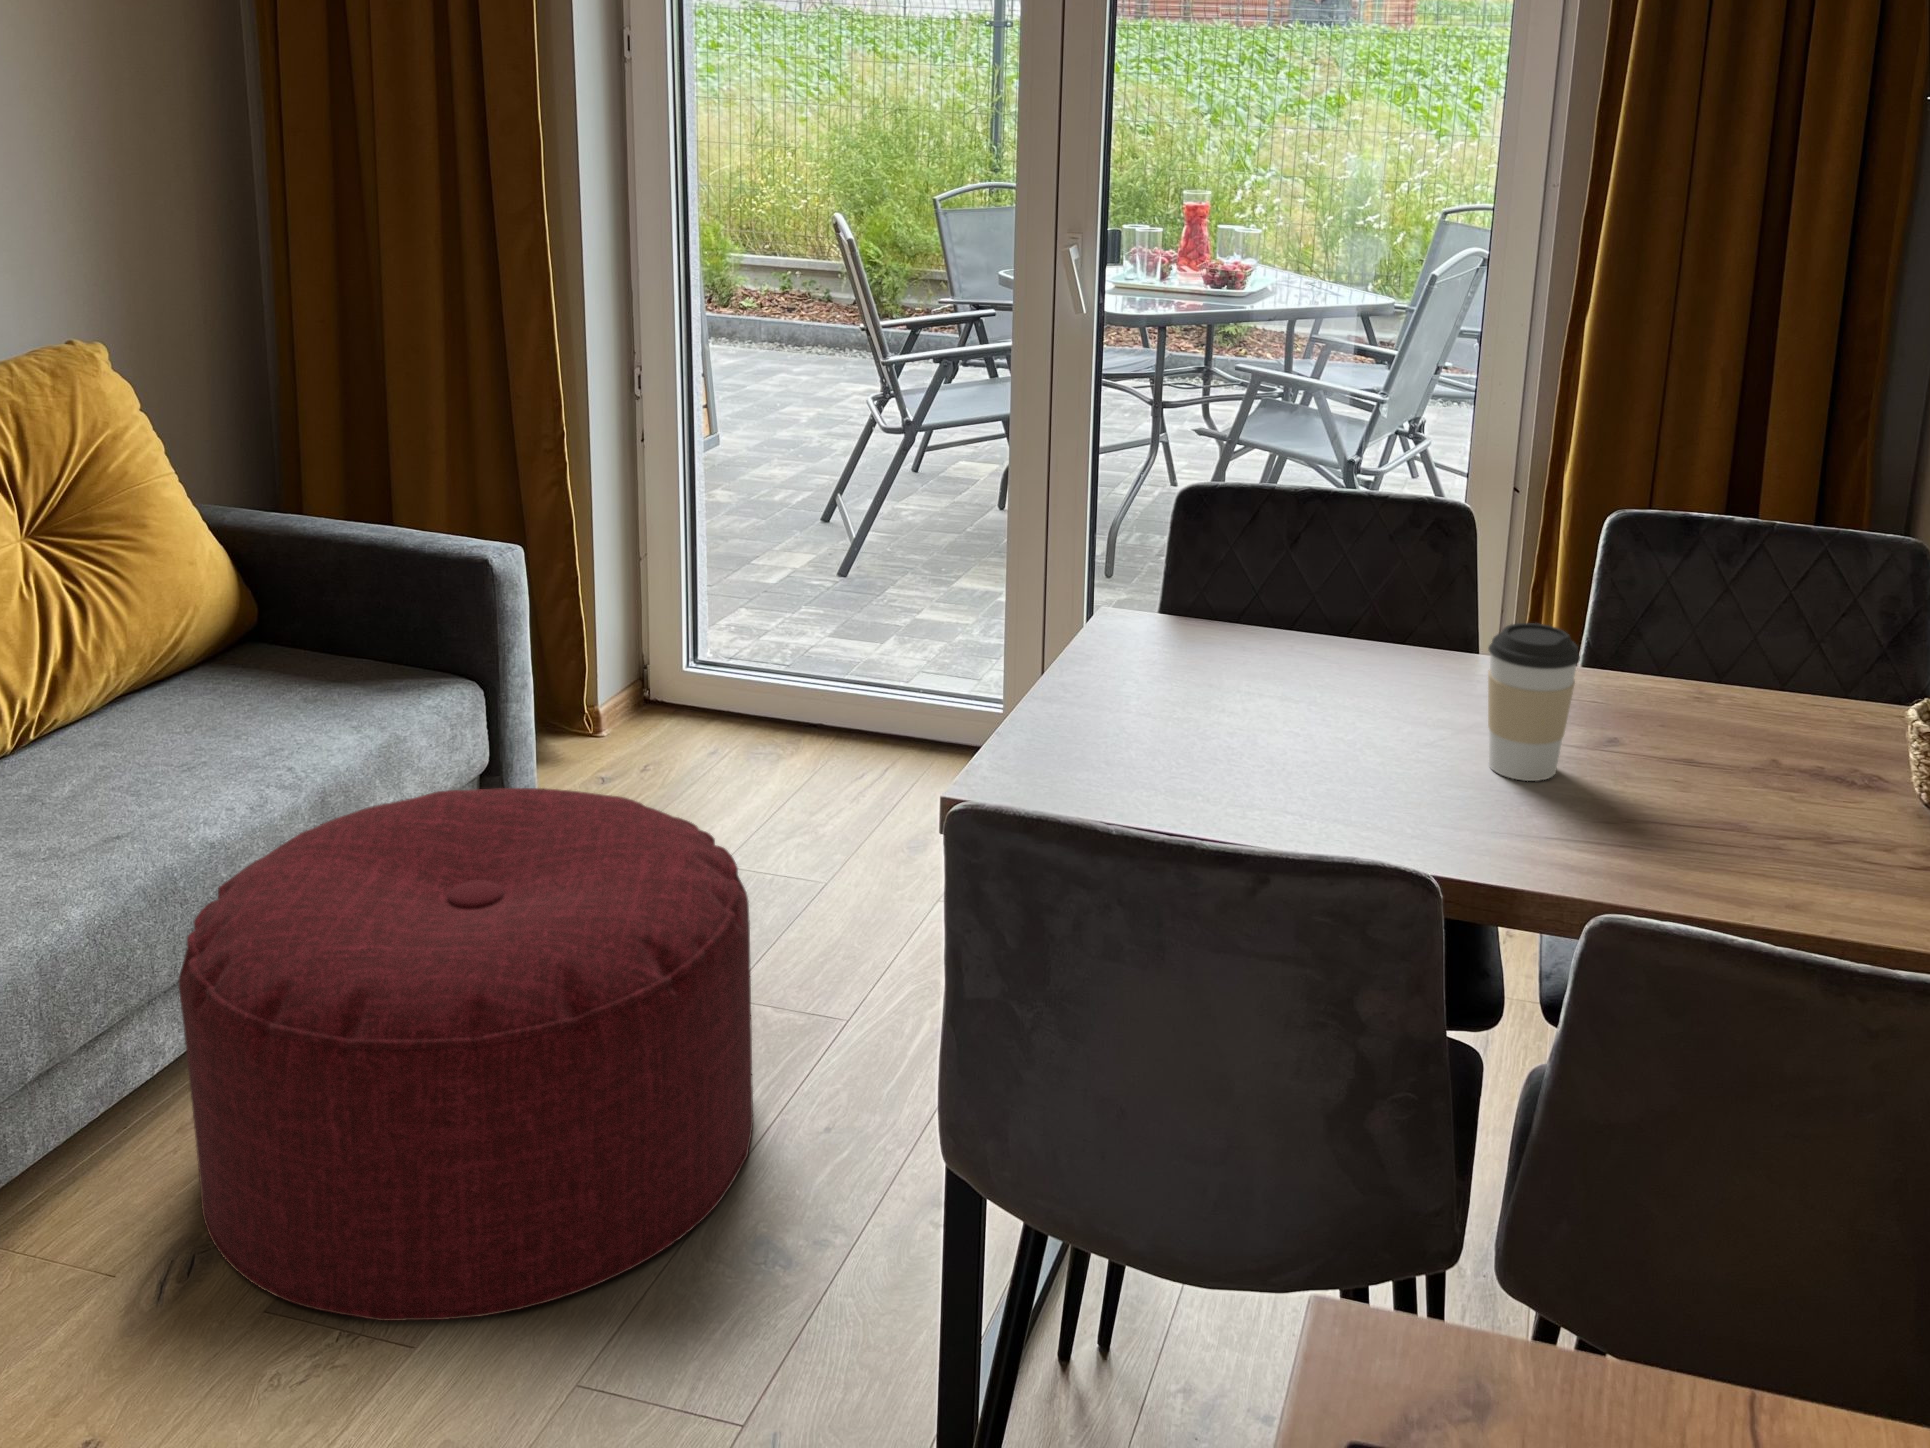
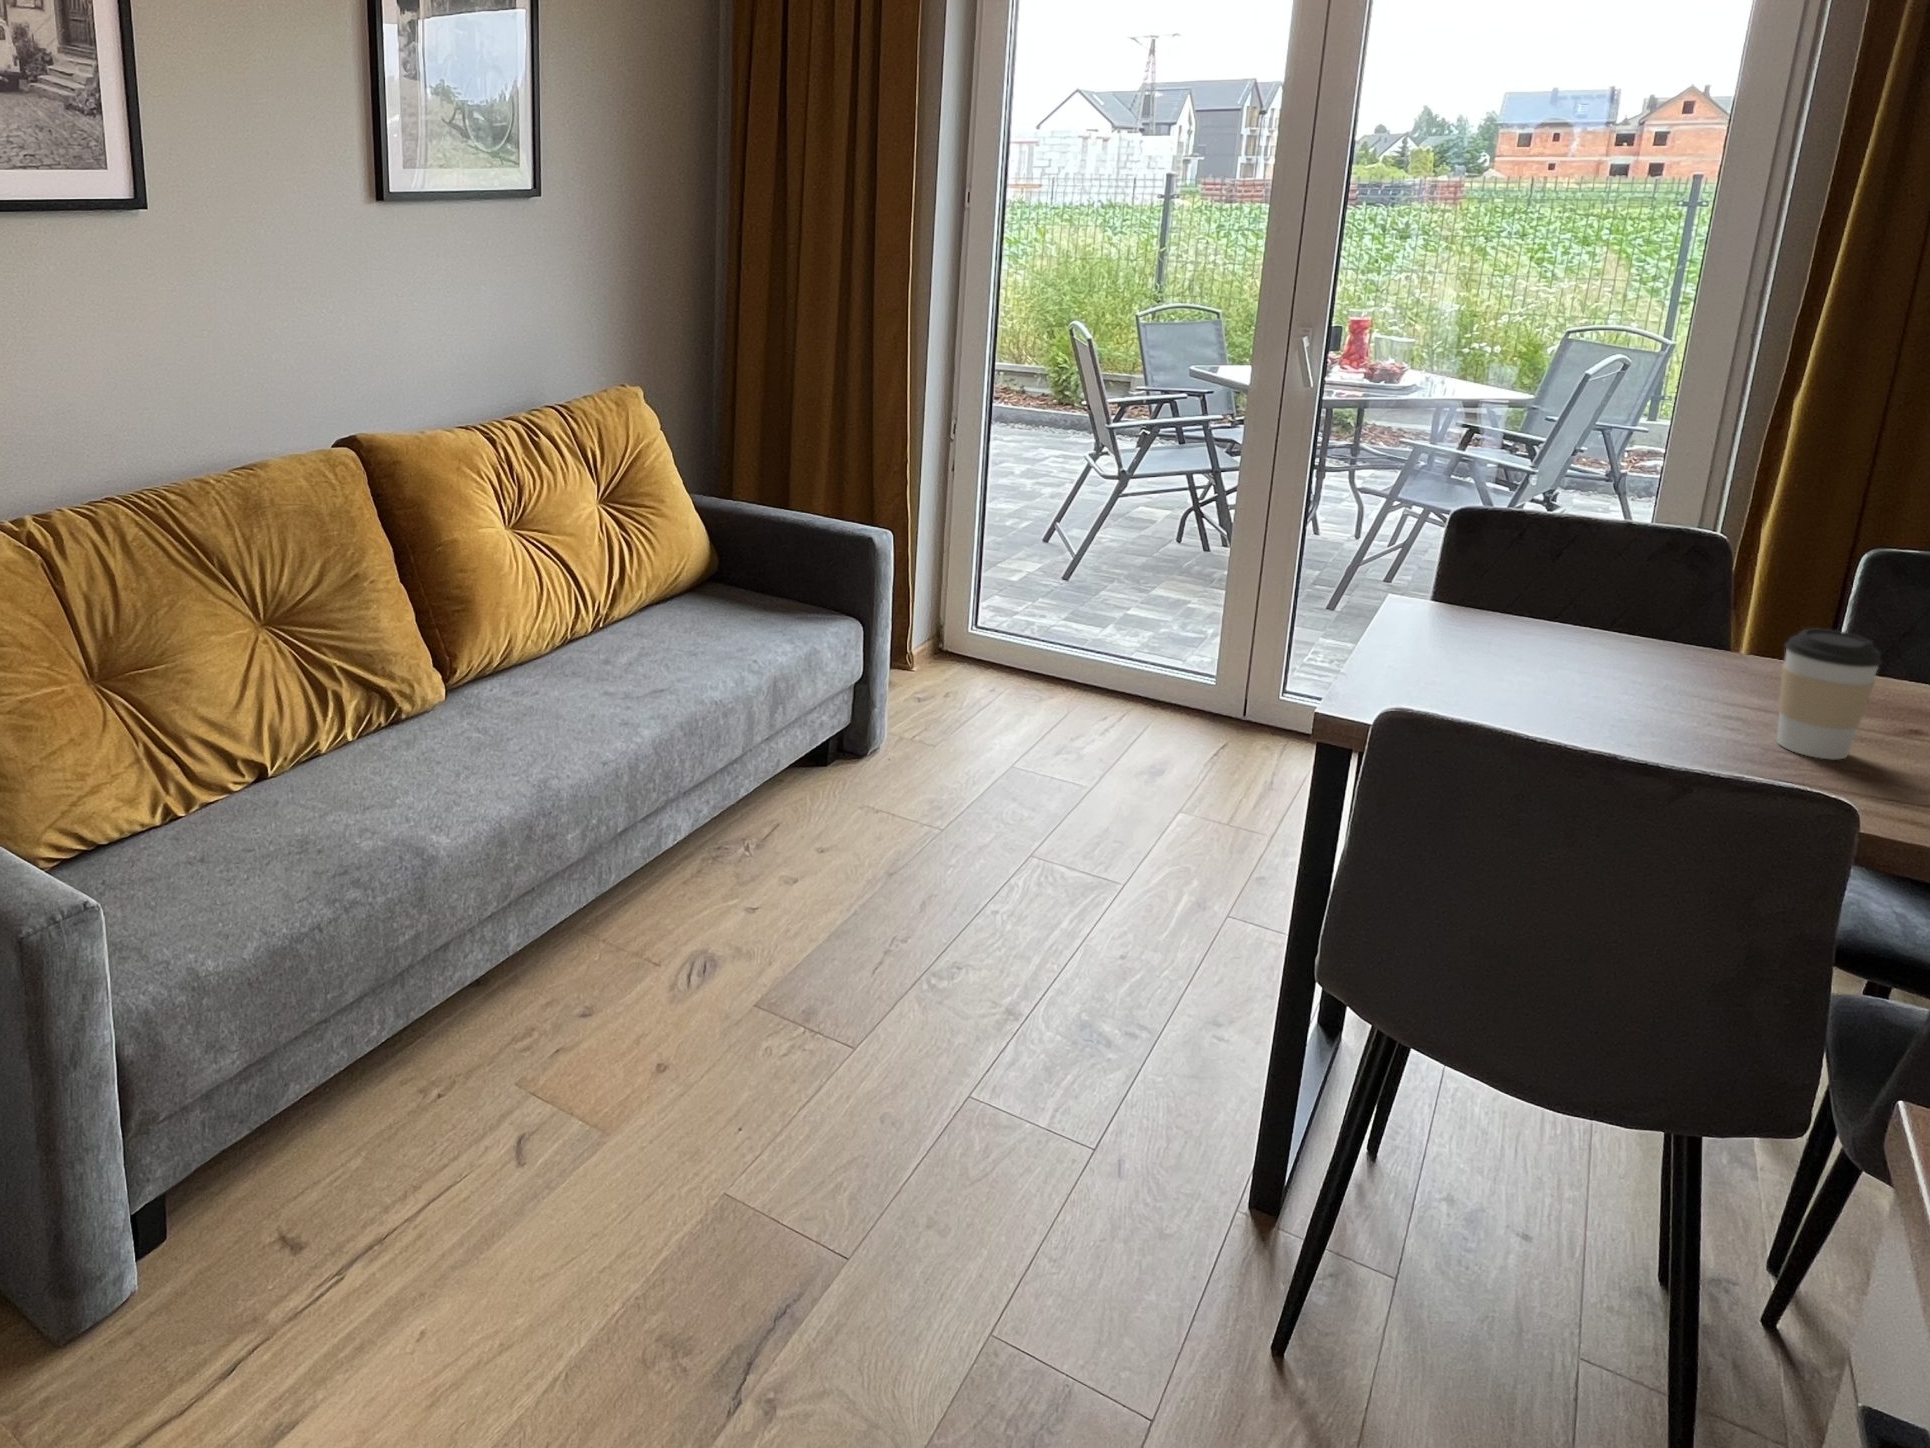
ottoman: present [179,788,753,1321] -> none [704,686,1077,1037]

